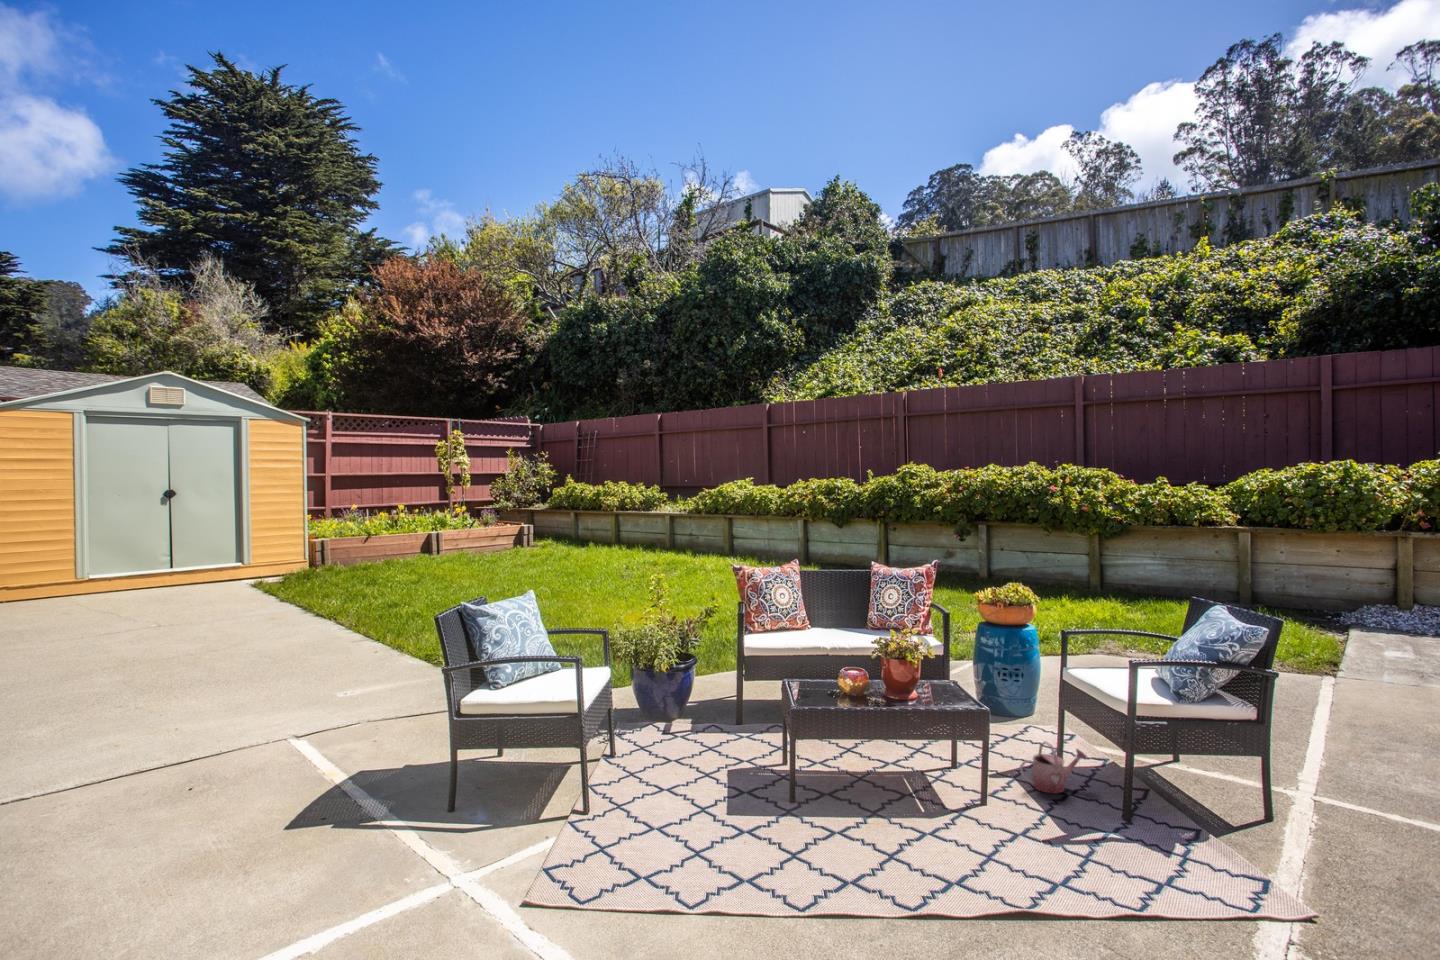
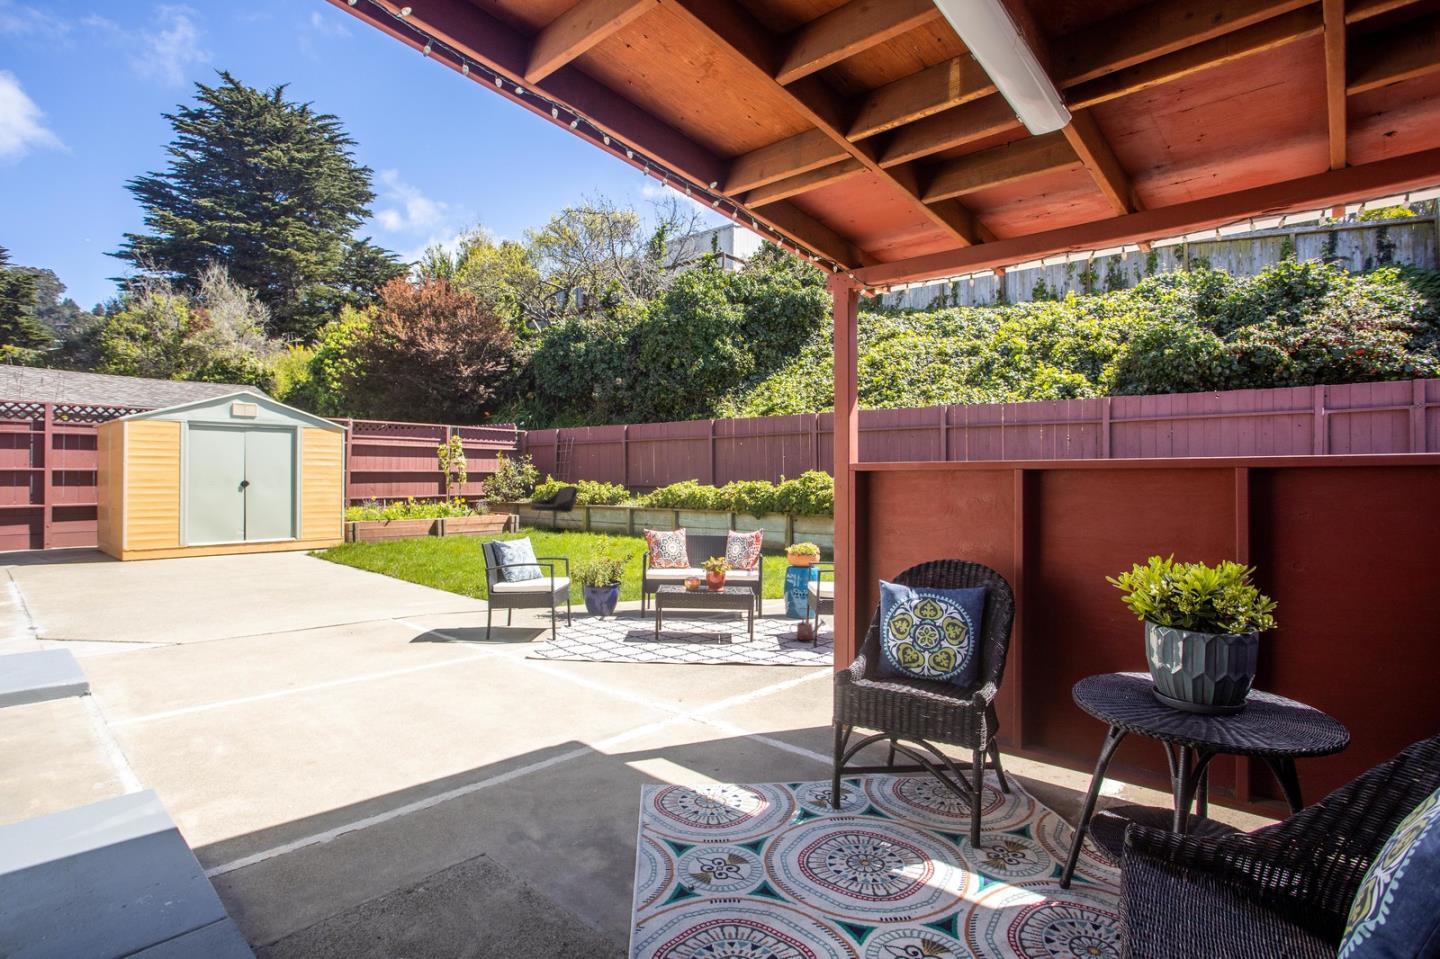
lounge chair: none [546,489,606,546] -> present [531,486,579,530]

